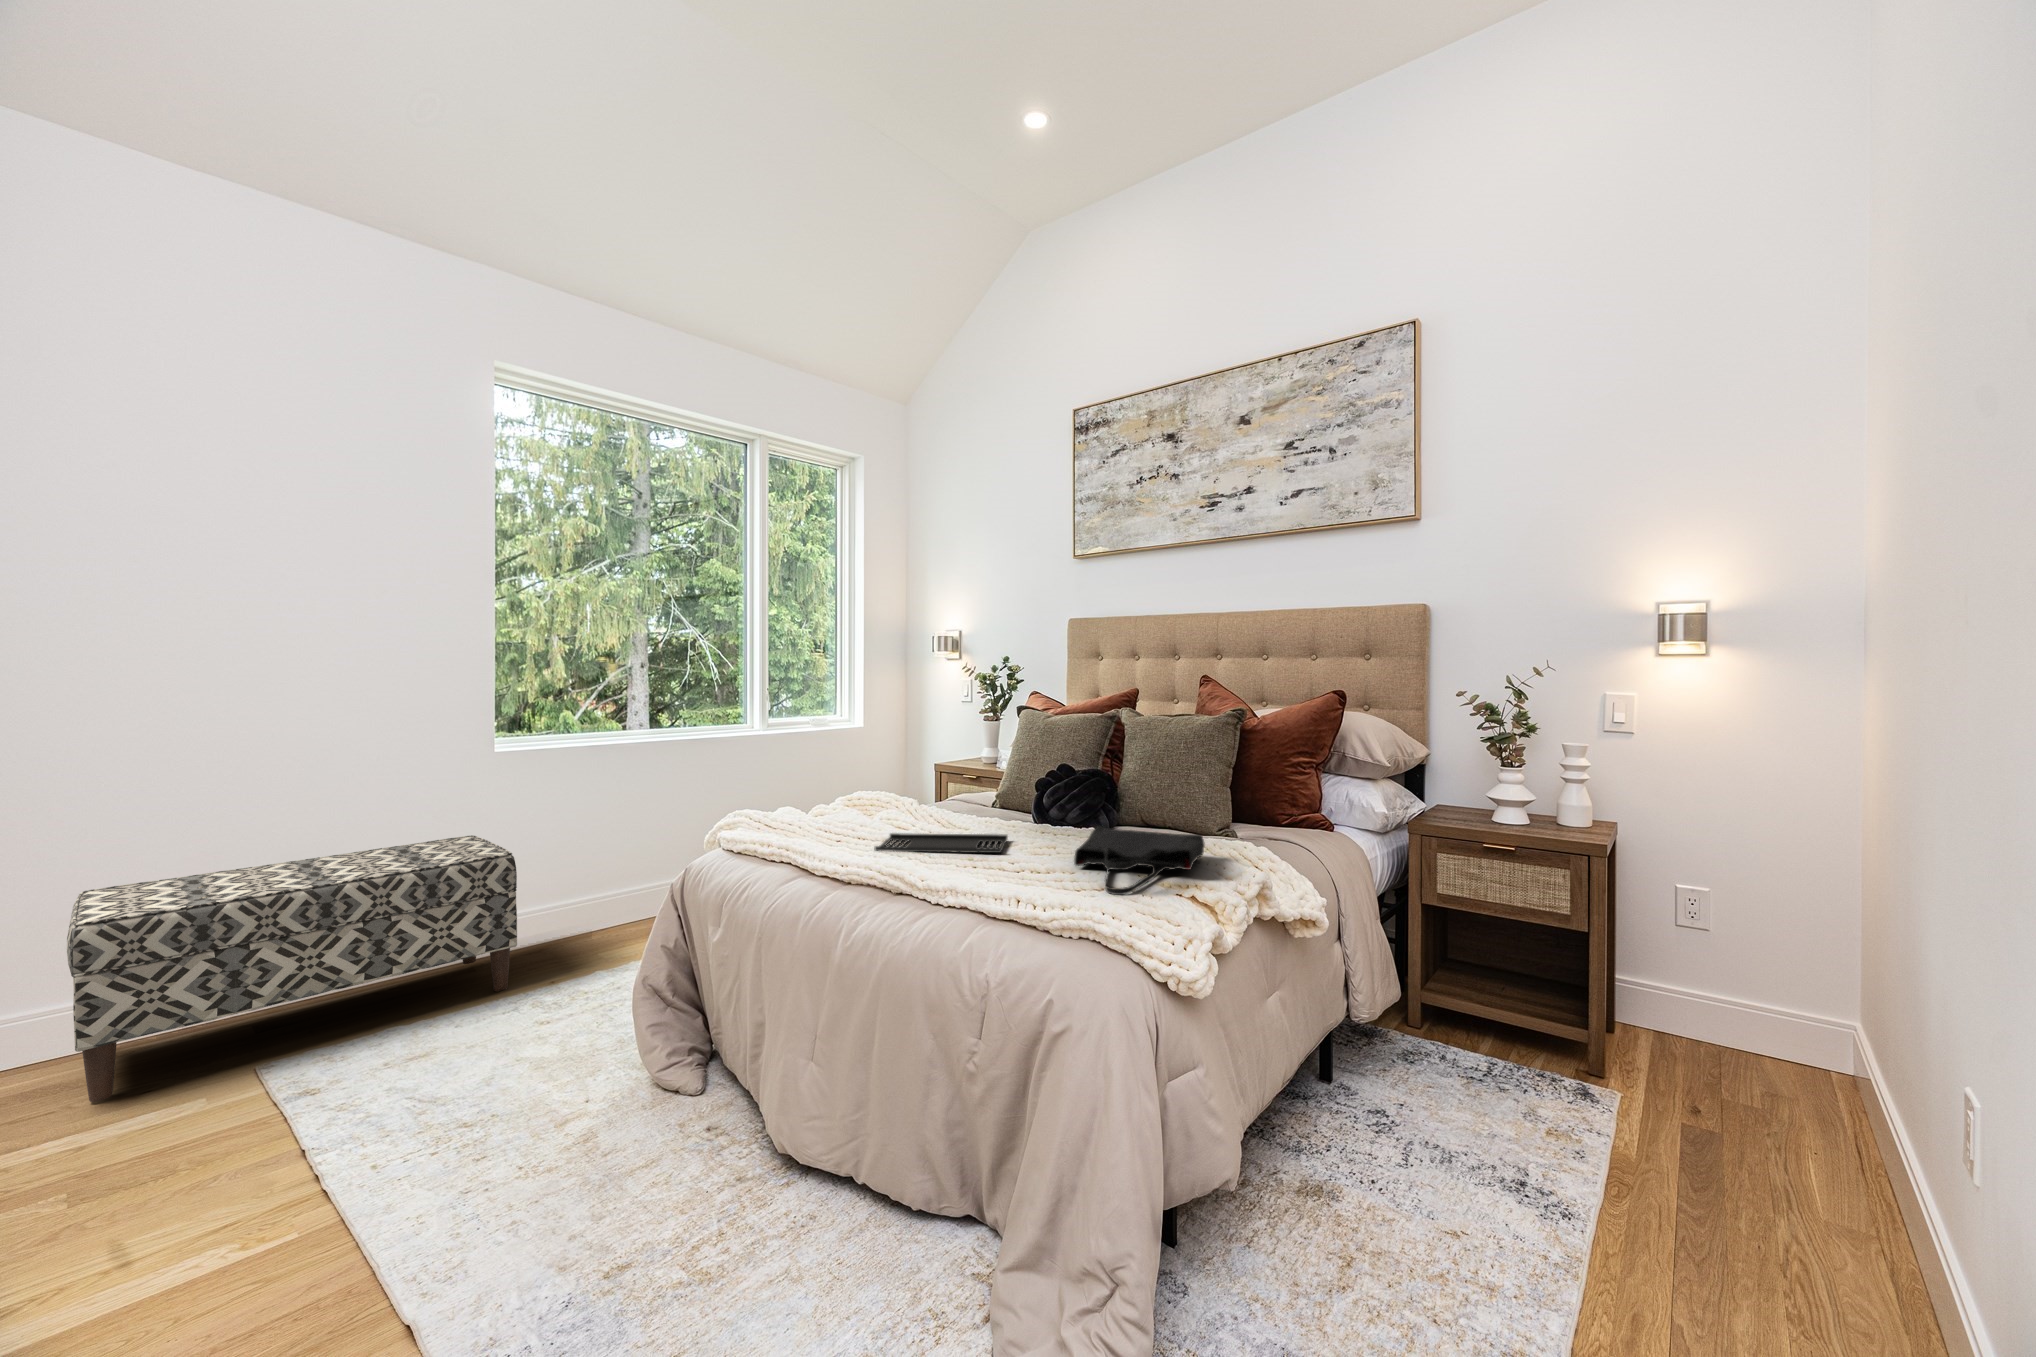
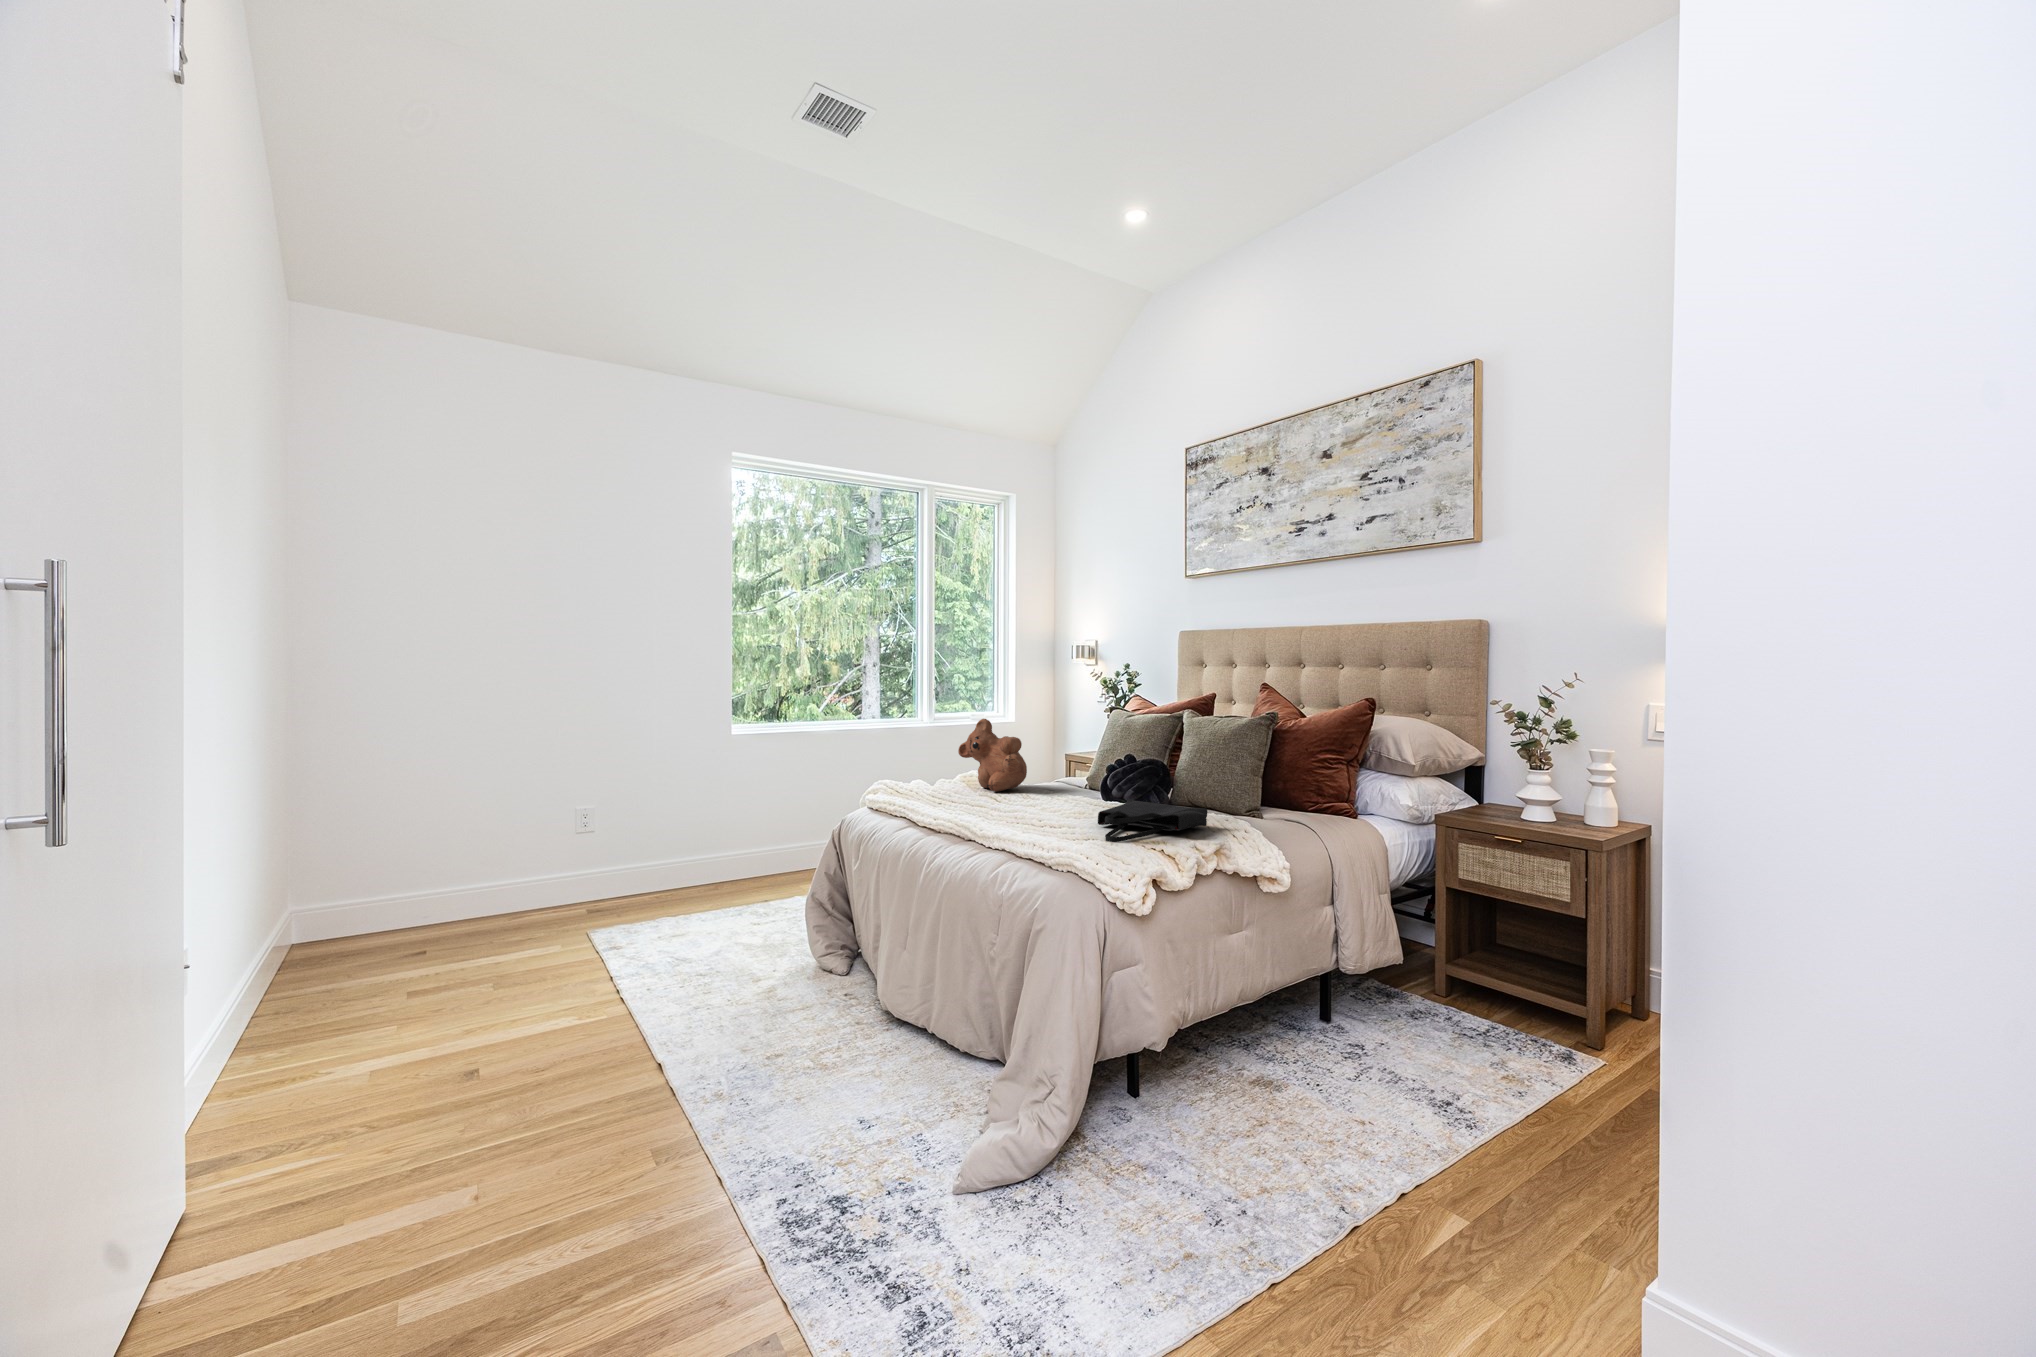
teddy bear: none [841,725,933,819] -> present [958,719,1027,792]
tray: present [874,833,1008,853] -> none [963,799,1066,815]
bench: present [67,835,517,1102] -> none [490,795,740,941]

